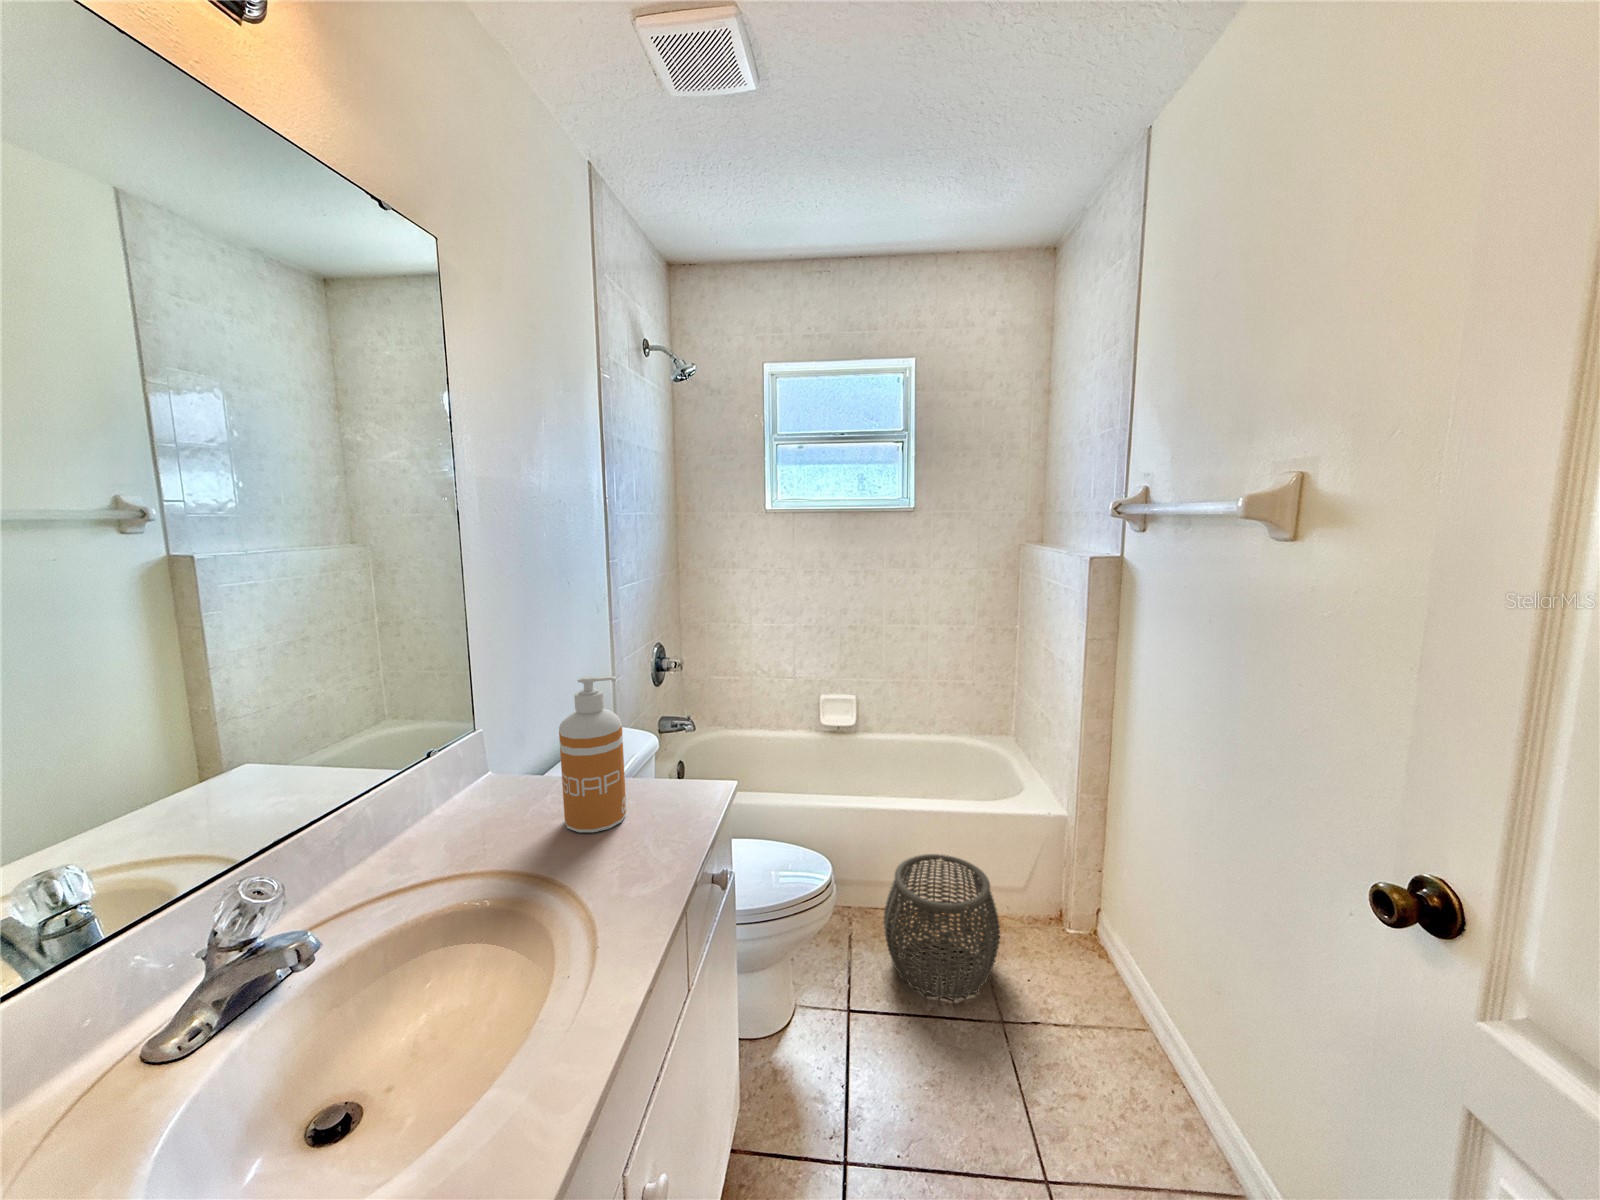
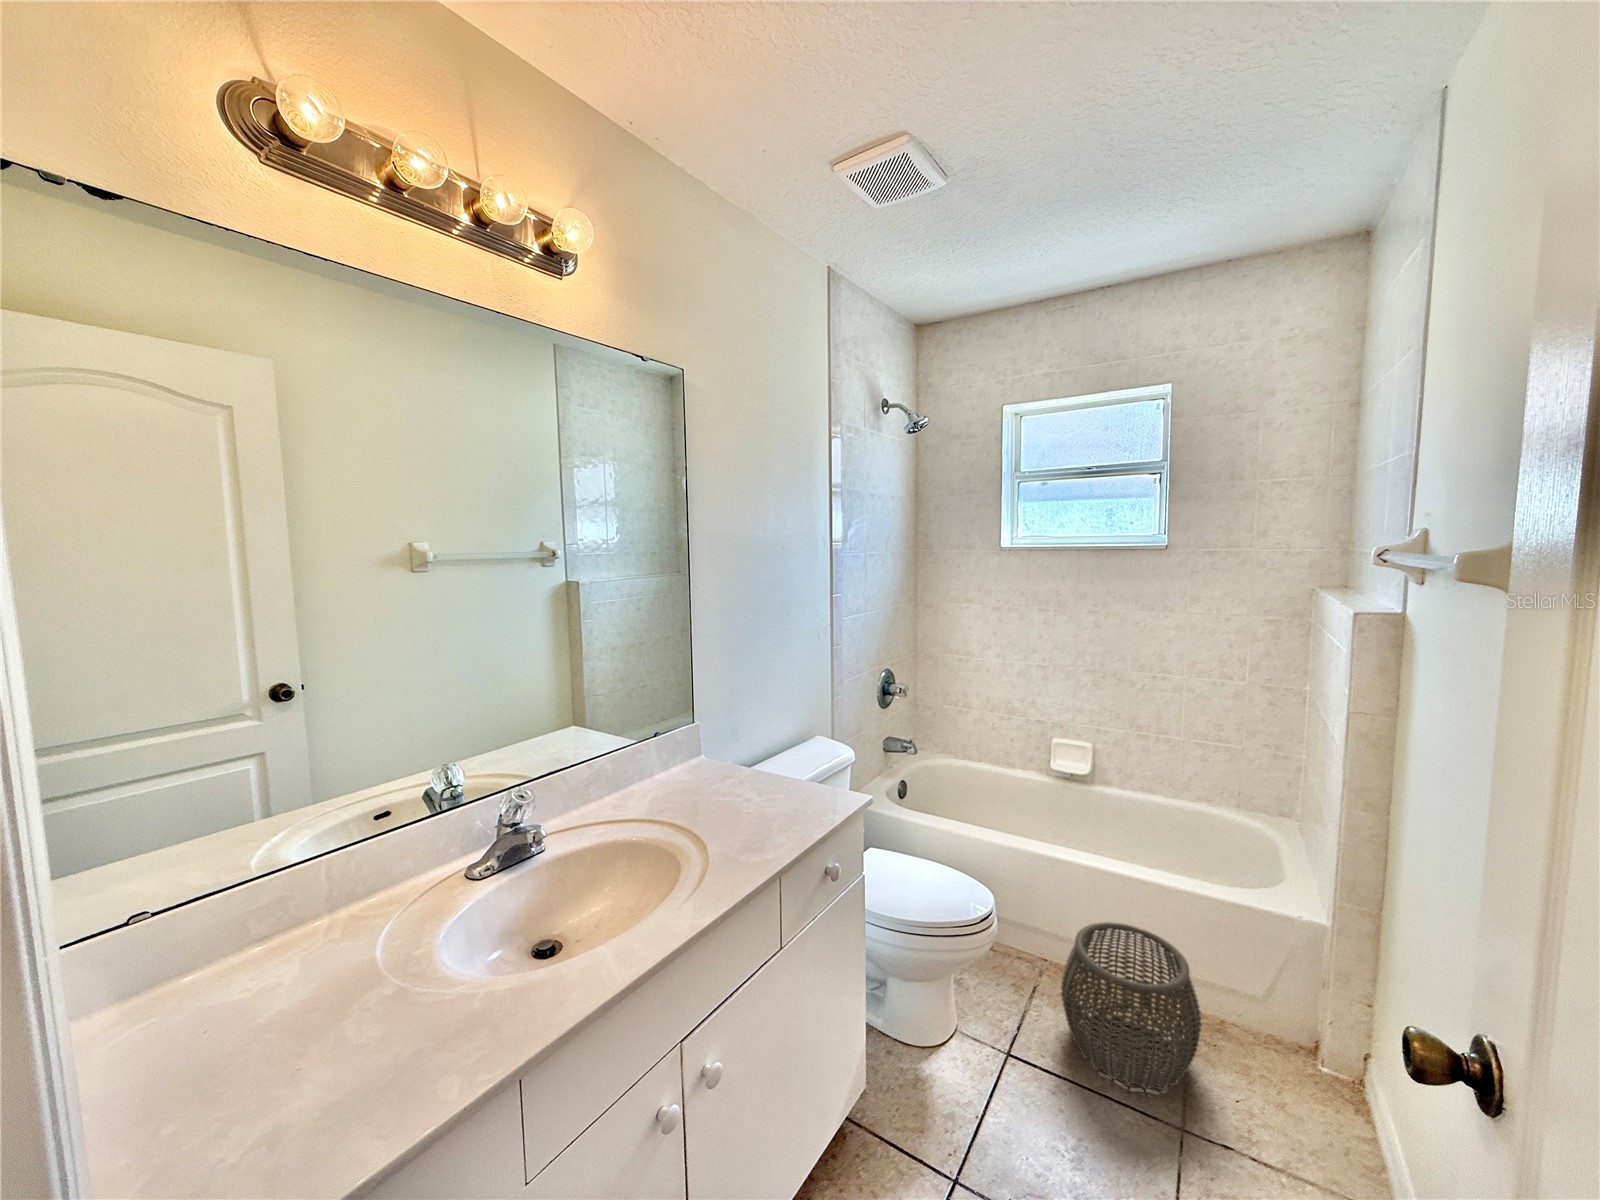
soap dispenser: present [559,676,626,833] -> none [723,694,769,813]

